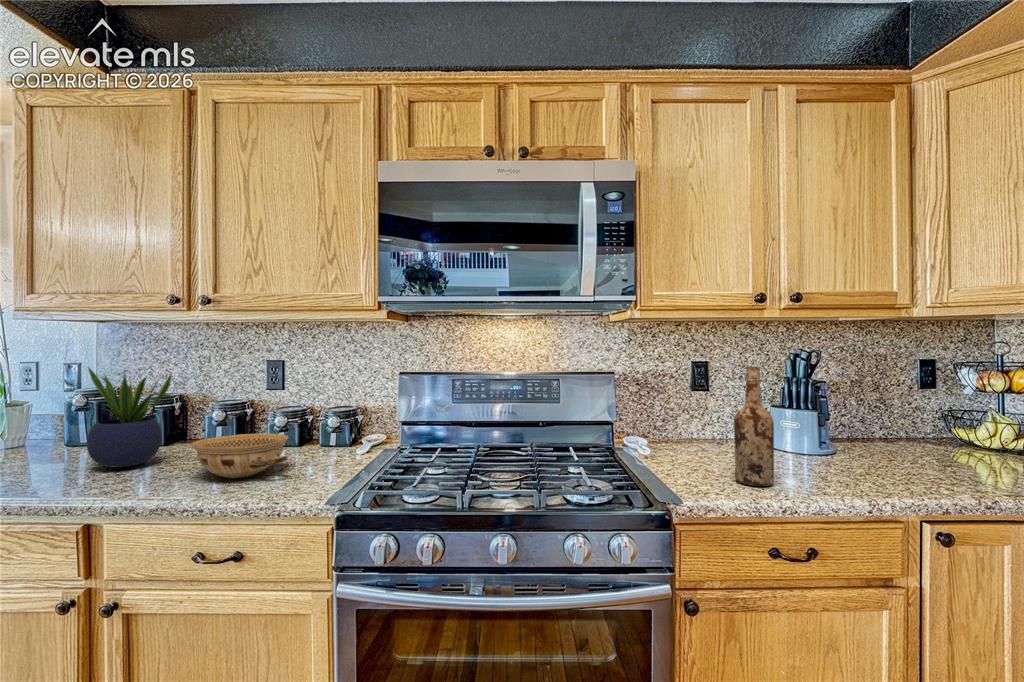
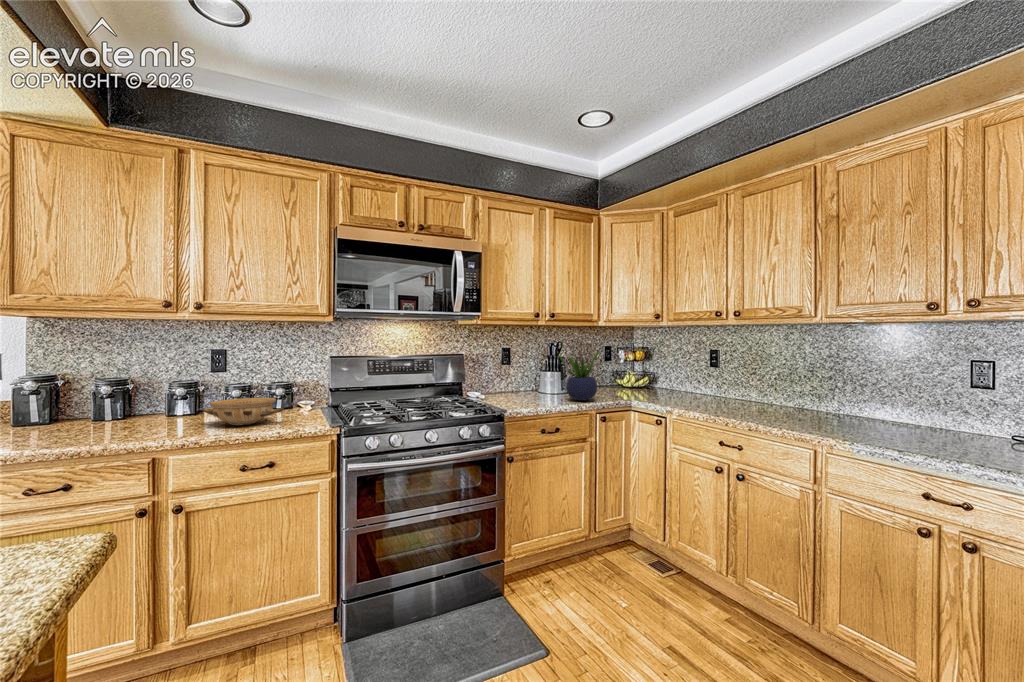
potted plant: present [87,367,173,468] -> present [559,352,598,401]
wine bottle: present [734,367,774,486] -> none [531,349,548,406]

